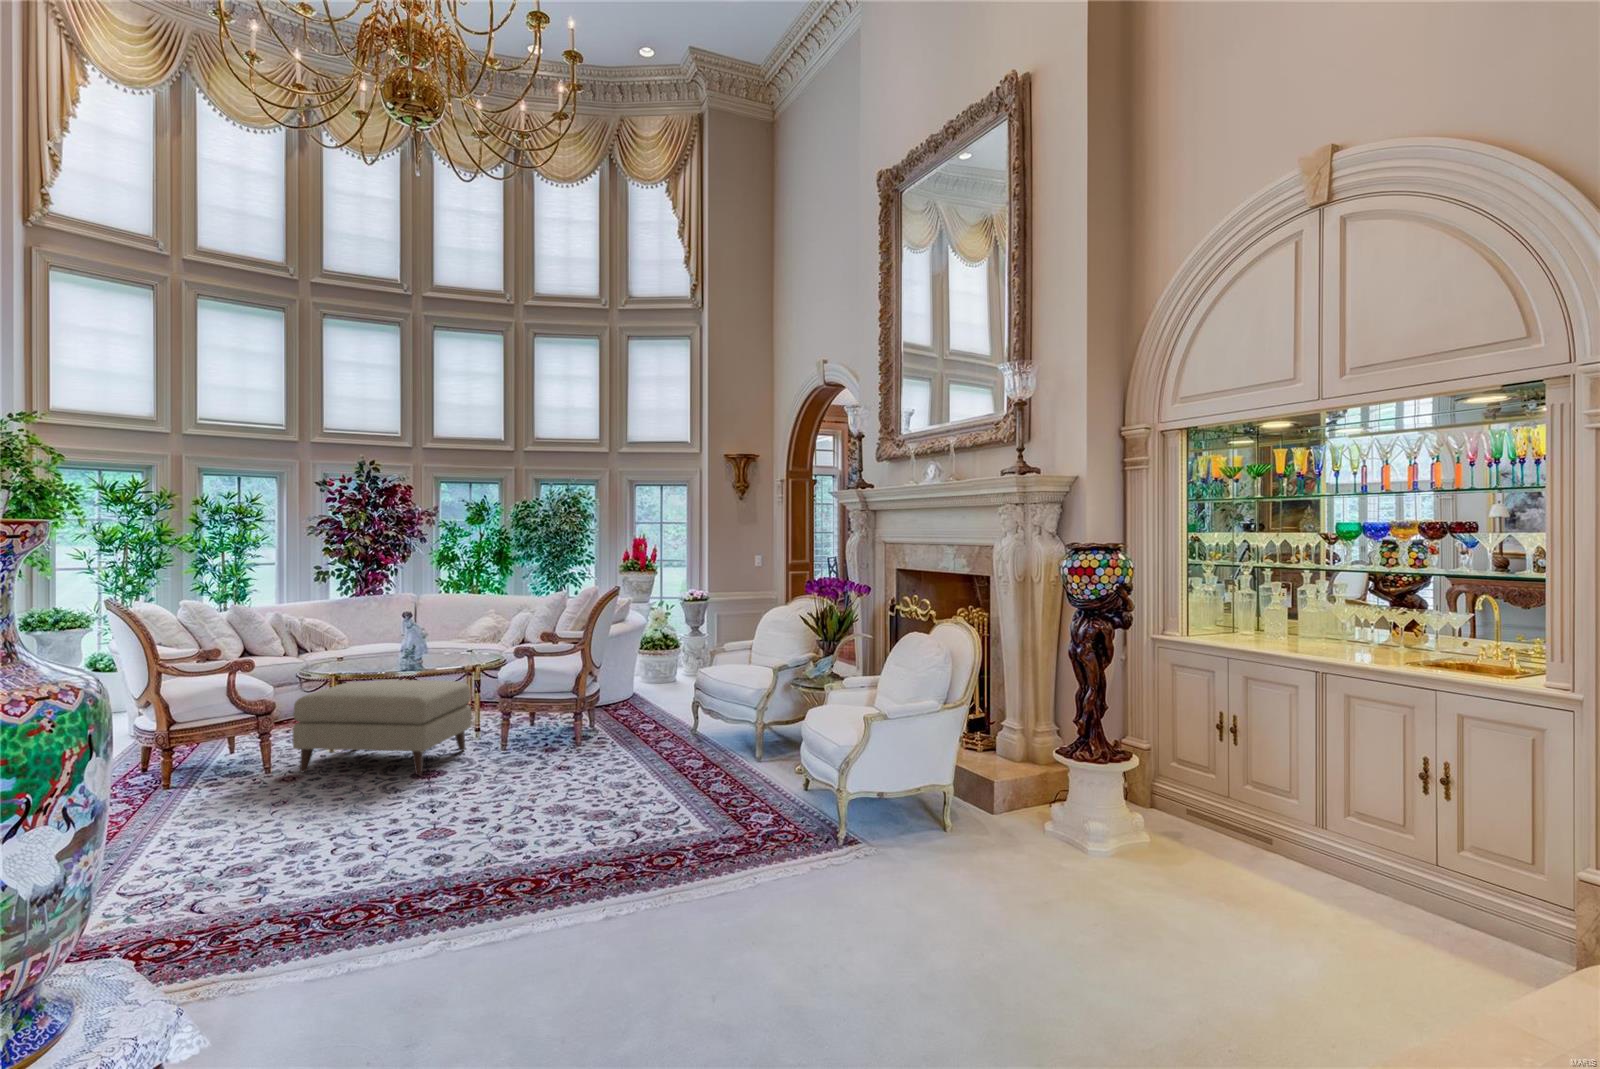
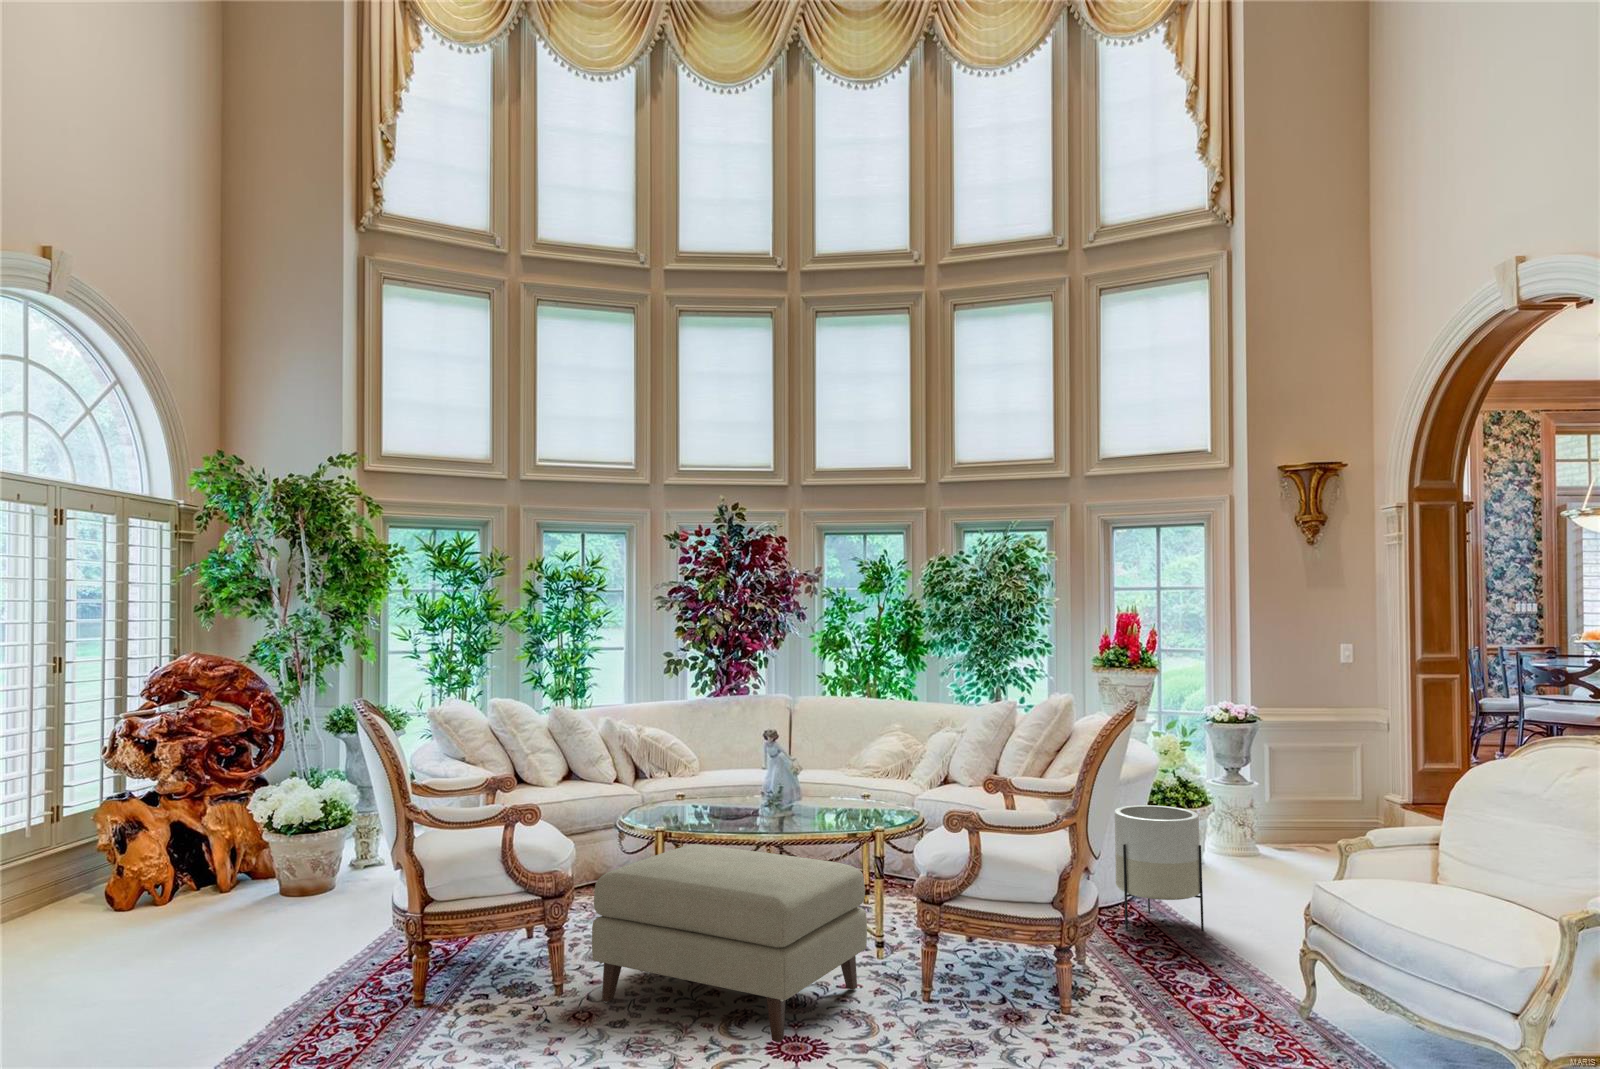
planter: none [619,645,664,712] -> present [1114,805,1204,931]

